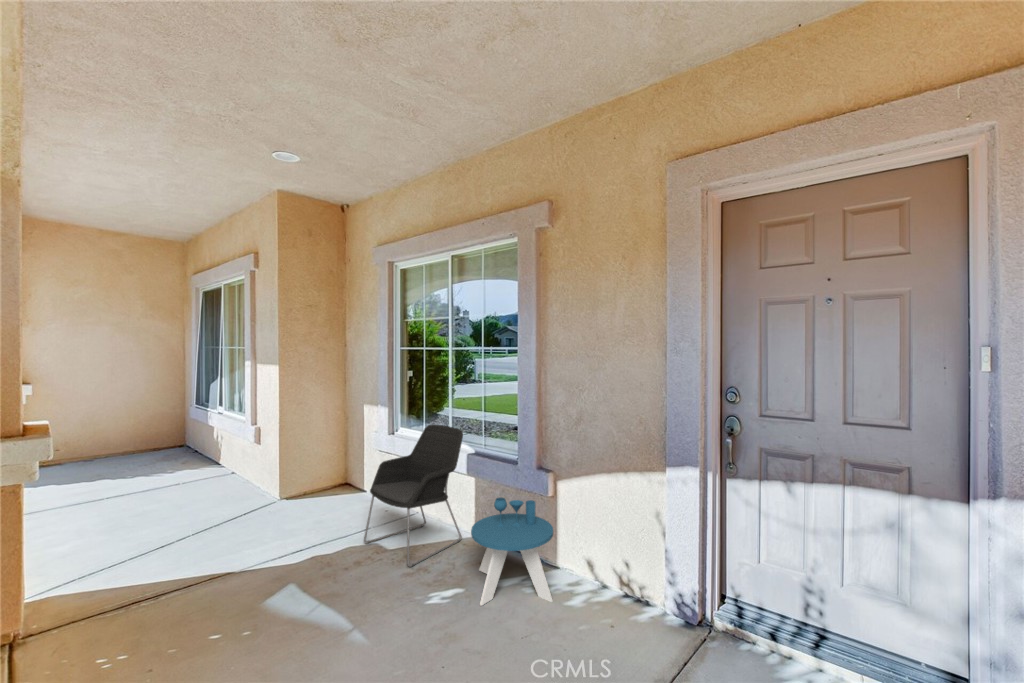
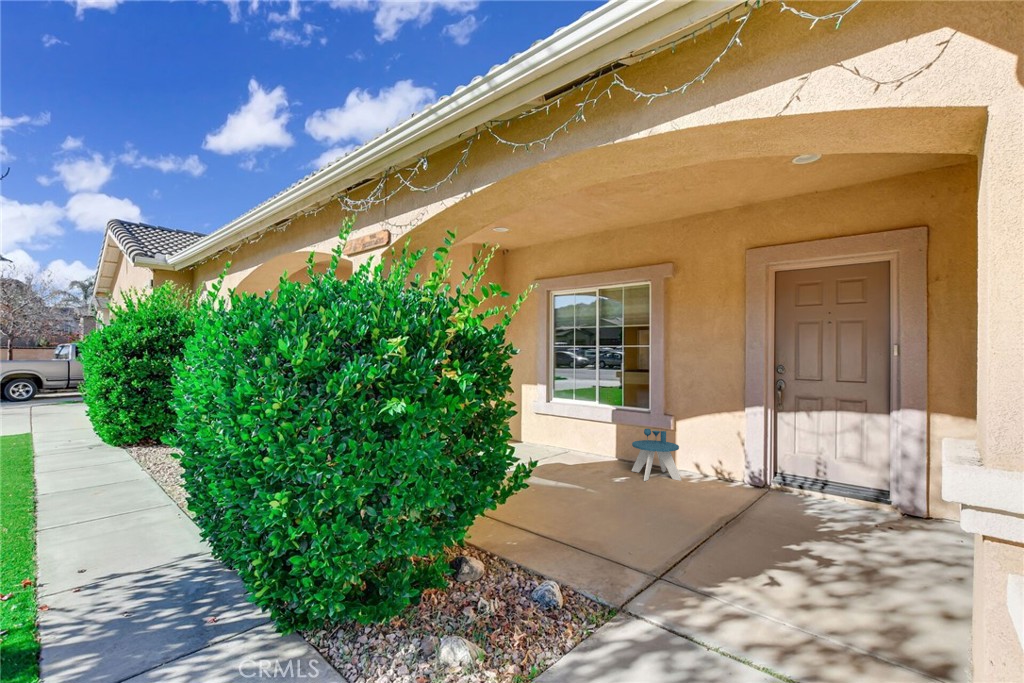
chair: present [364,425,463,567] -> none [552,394,610,470]

